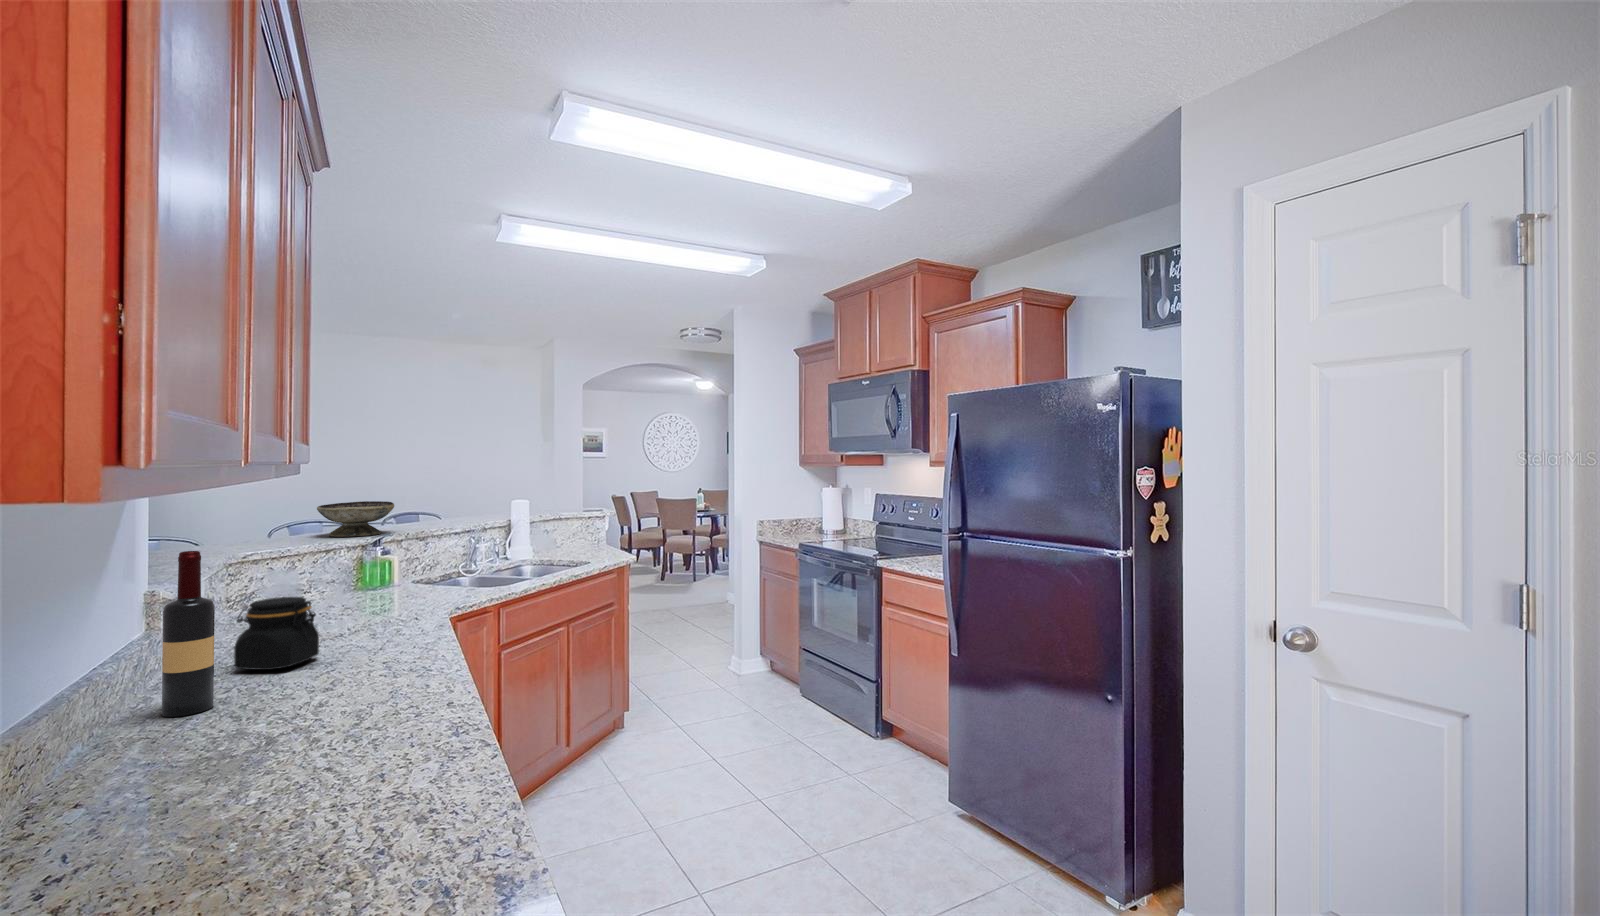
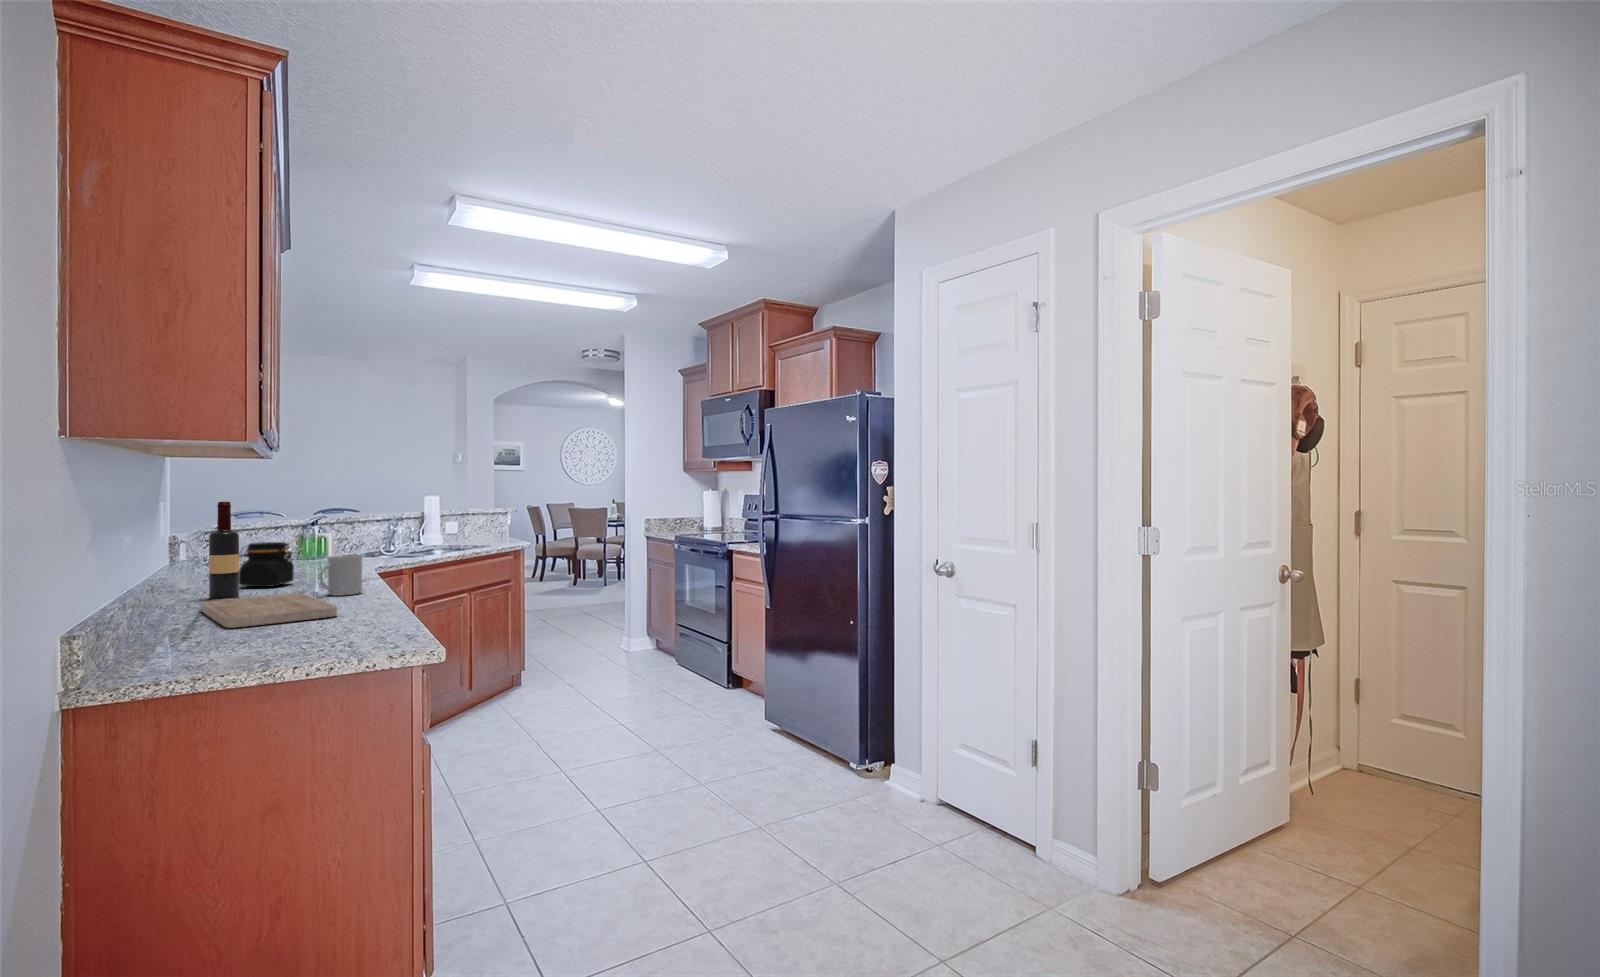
decorative bowl: present [317,501,394,537] -> none [260,495,325,522]
mug: none [336,631,409,704] -> present [319,555,362,596]
cutting board: none [86,713,337,871] -> present [201,593,337,628]

